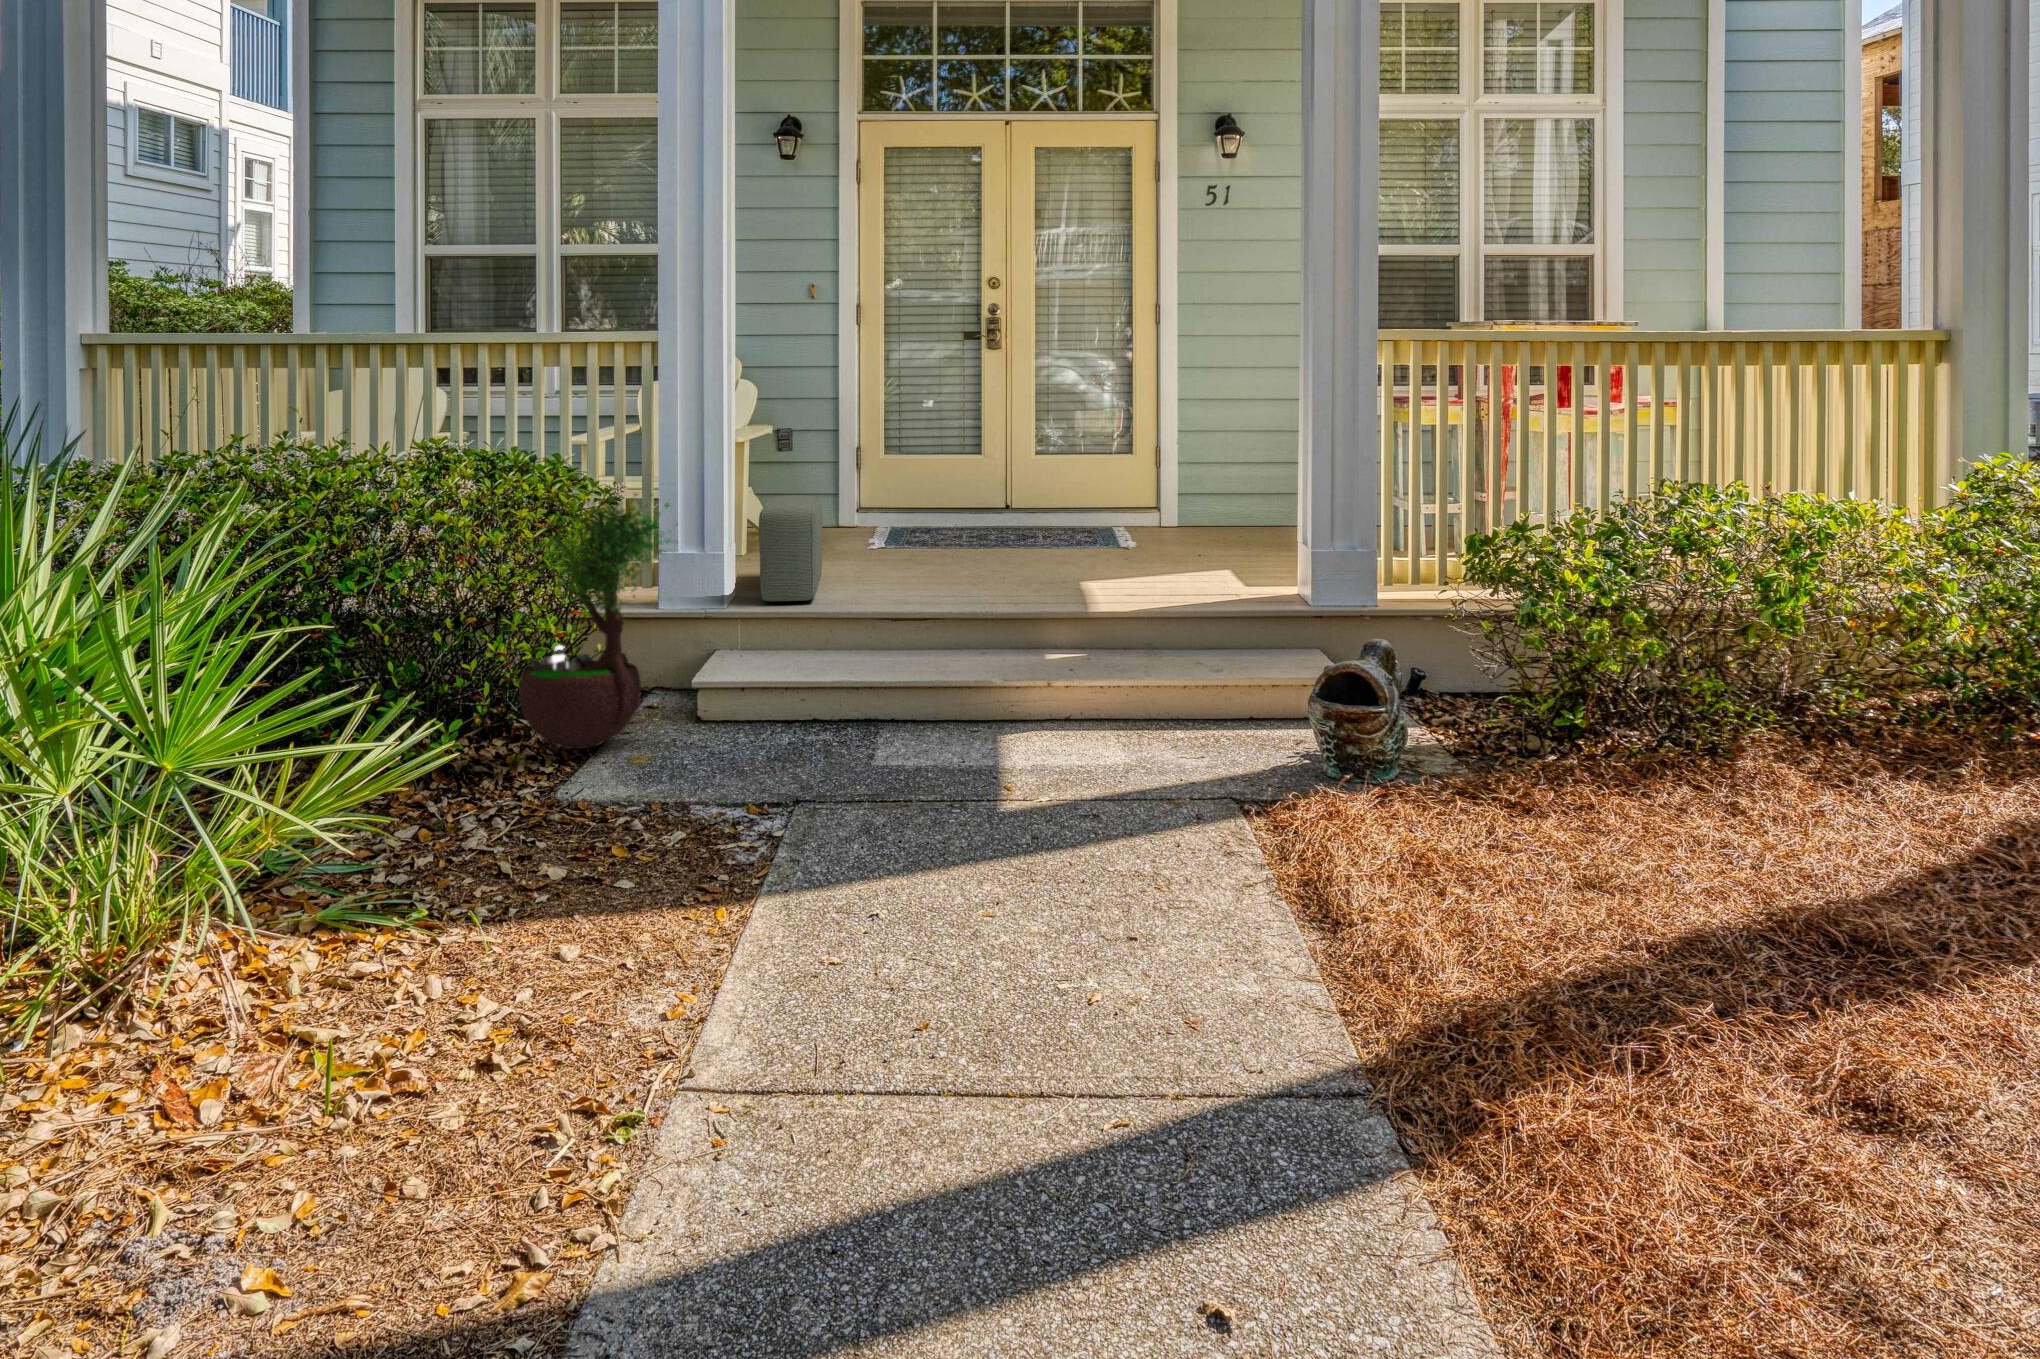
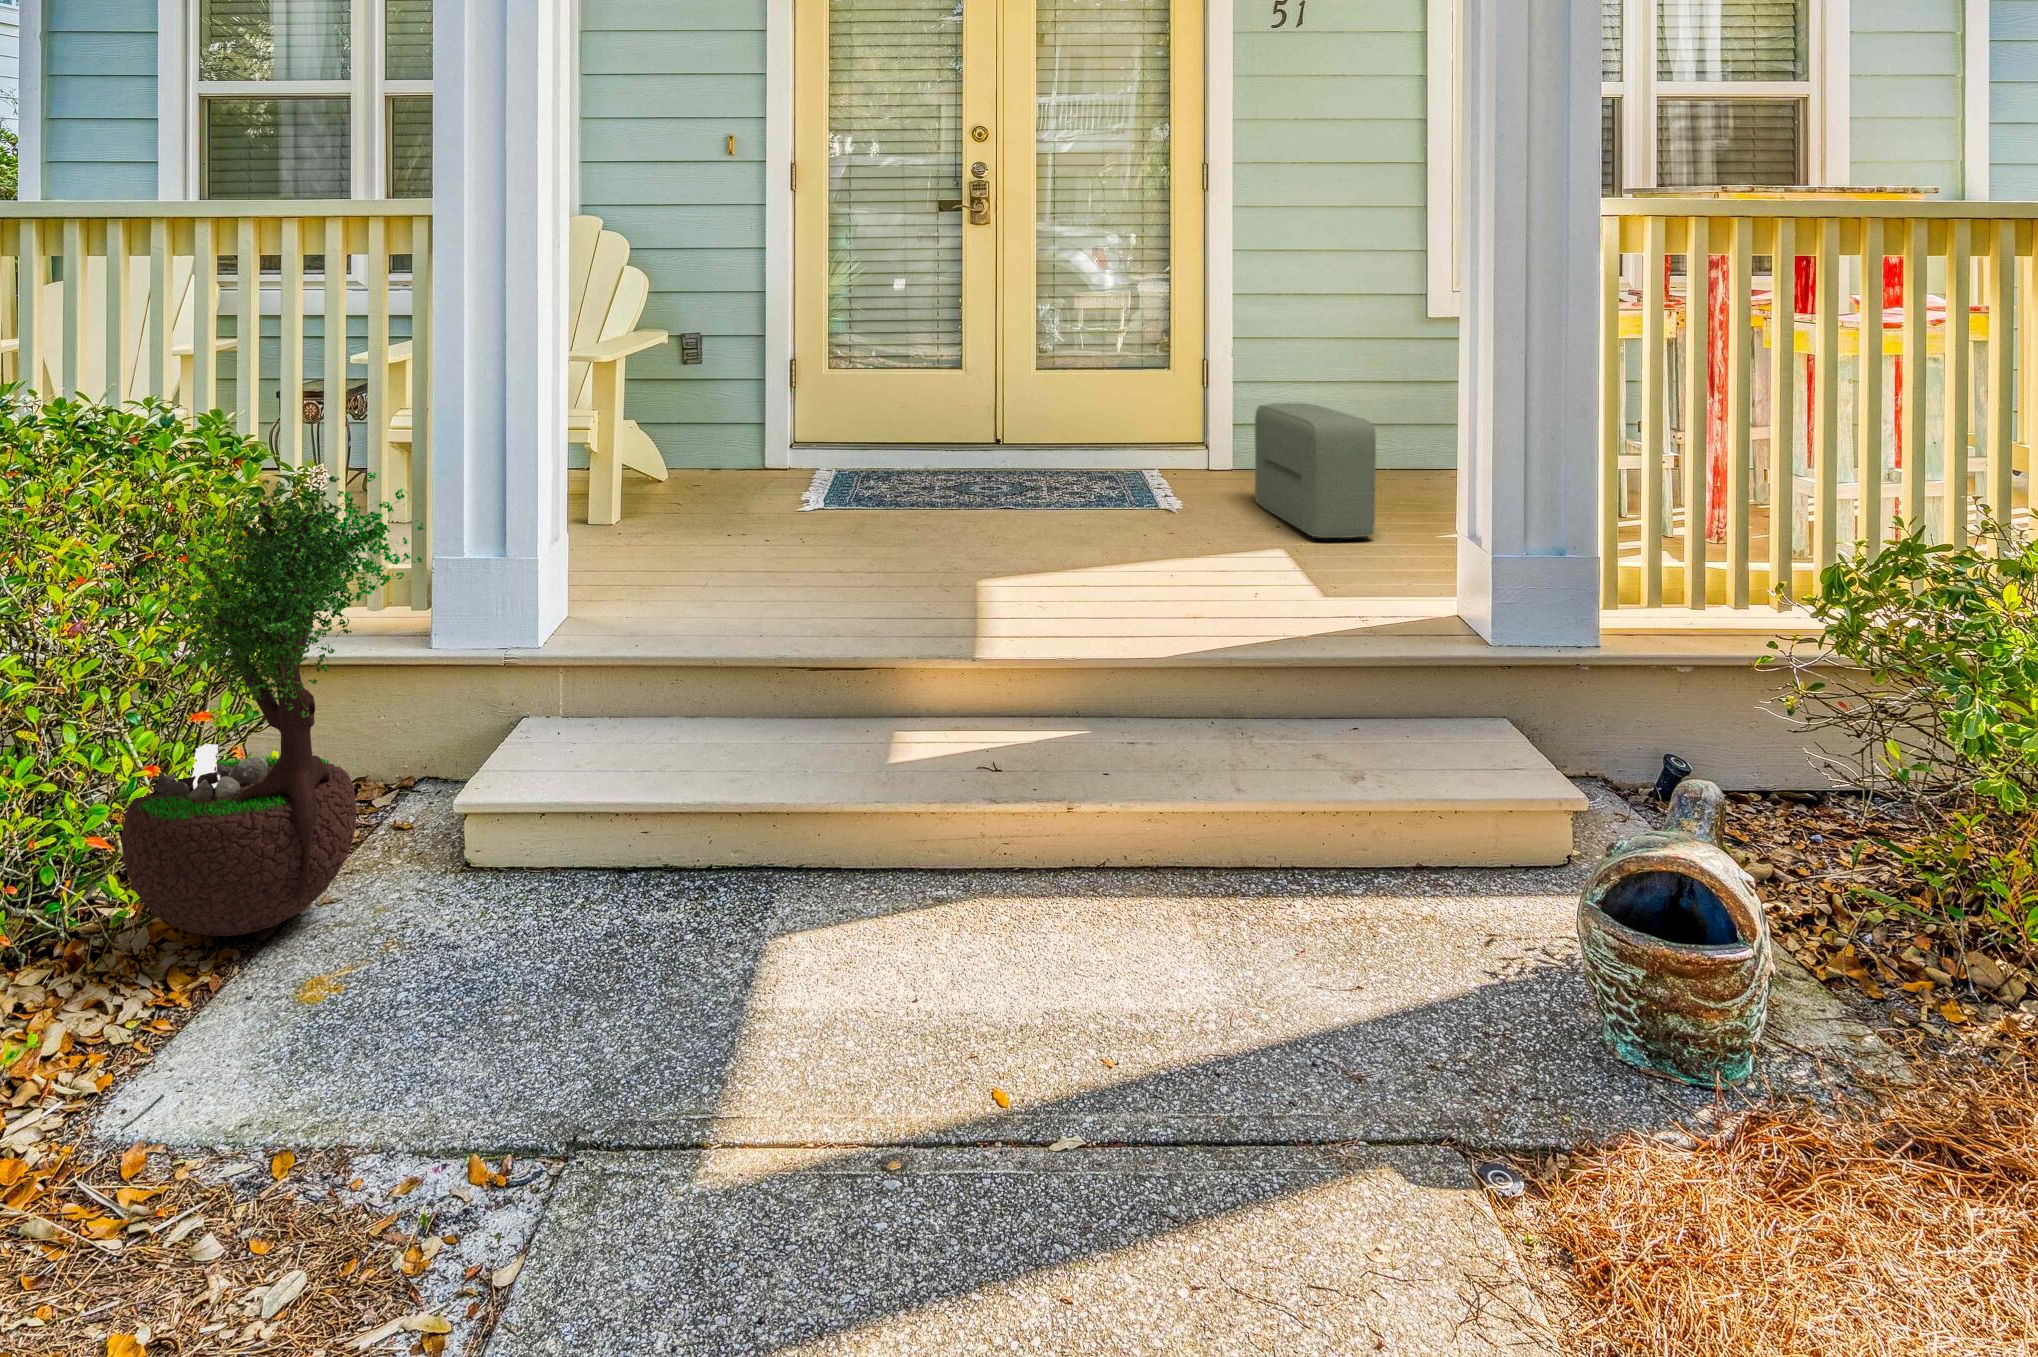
pouf: present [758,495,822,601] -> present [1255,403,1376,538]

